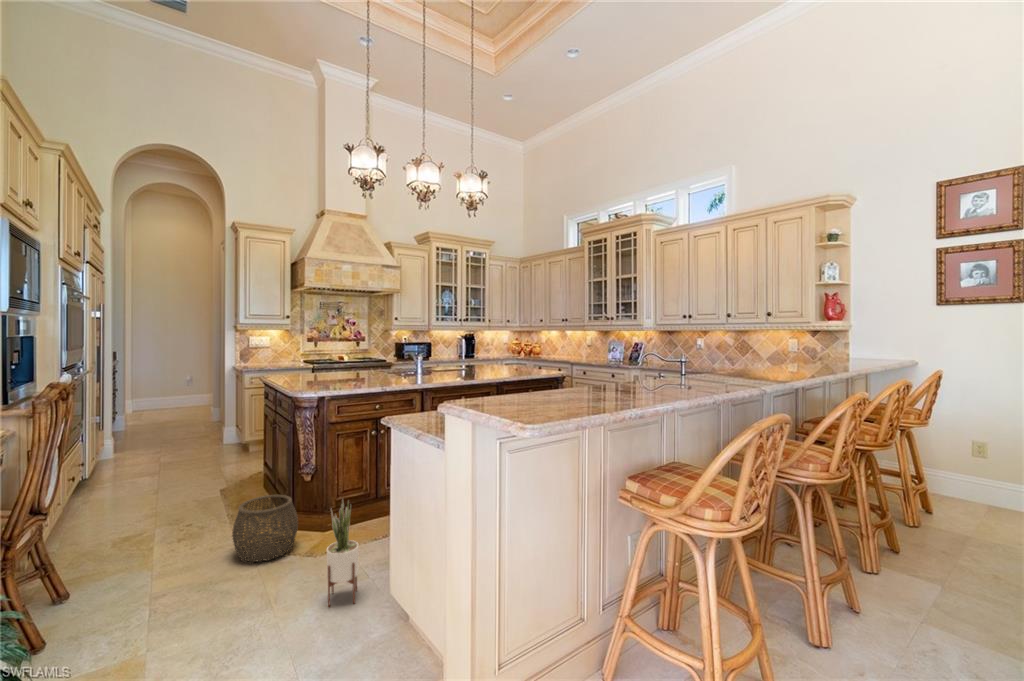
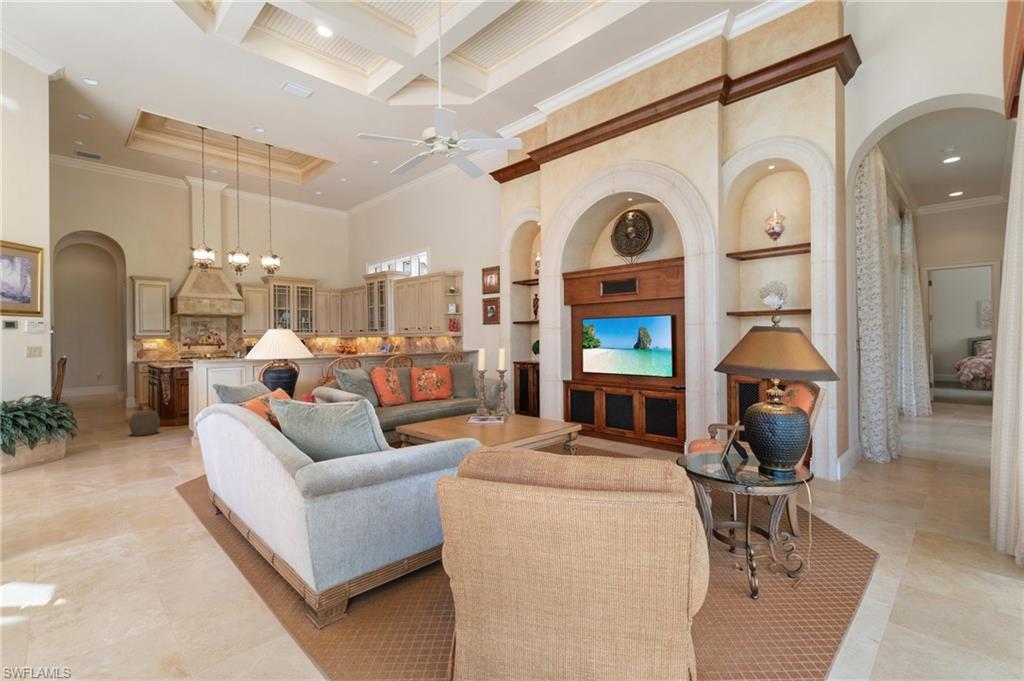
potted plant: present [327,503,359,607] -> none [166,402,180,441]

